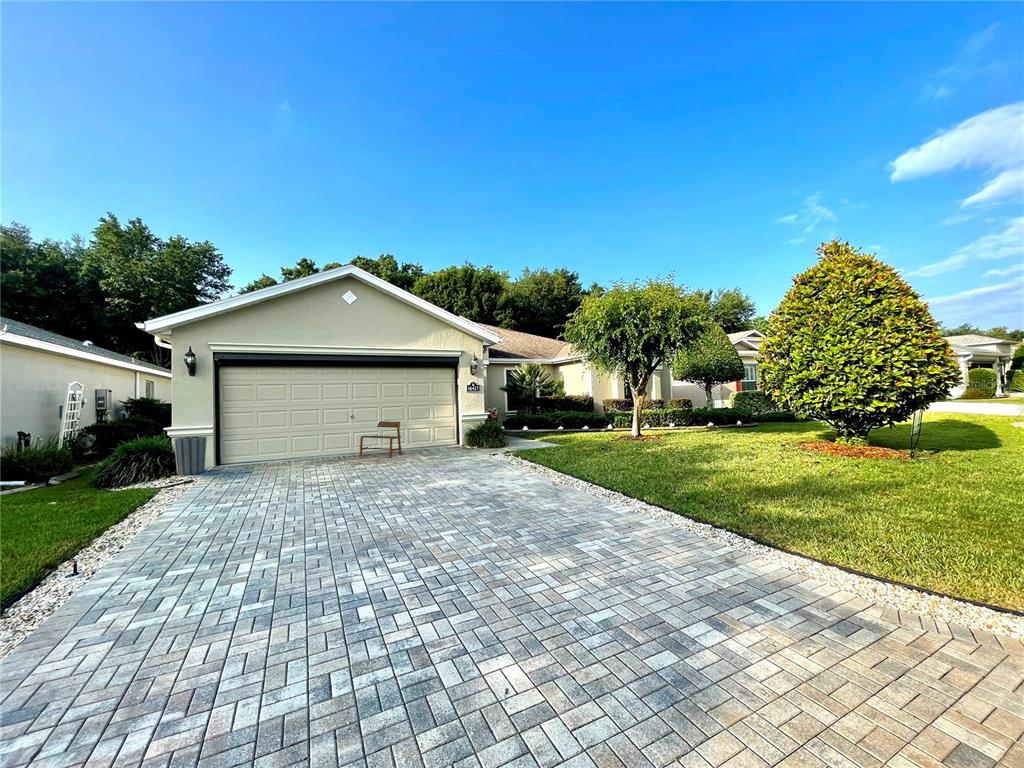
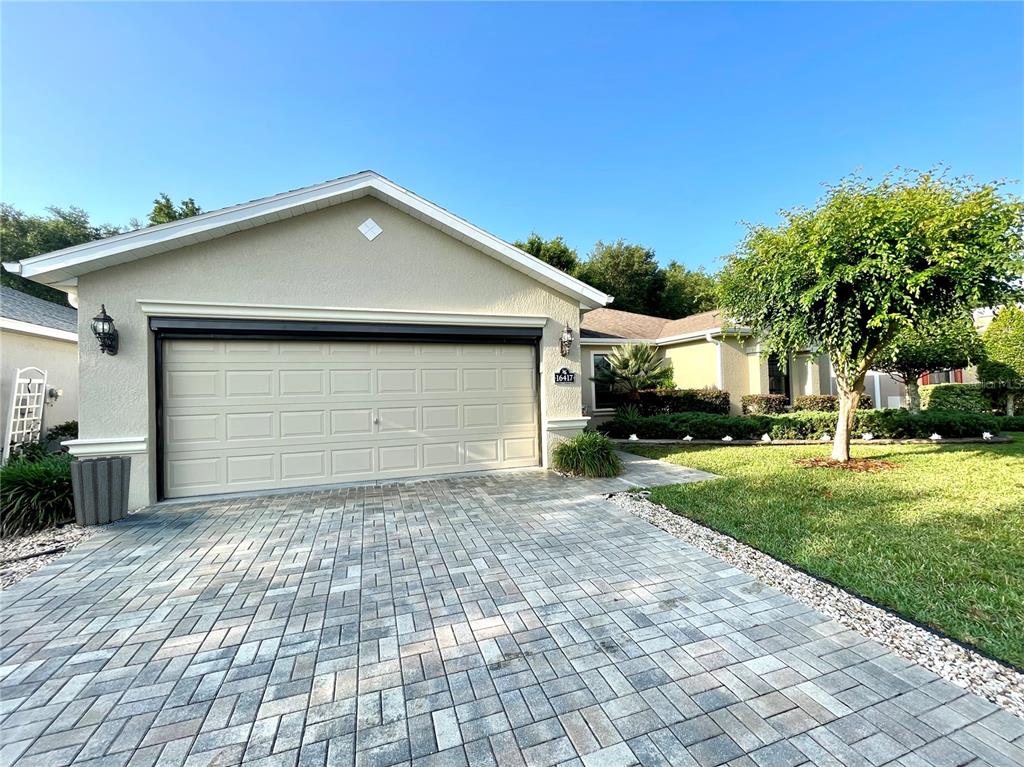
bench: present [360,421,402,457] -> none [388,429,456,492]

